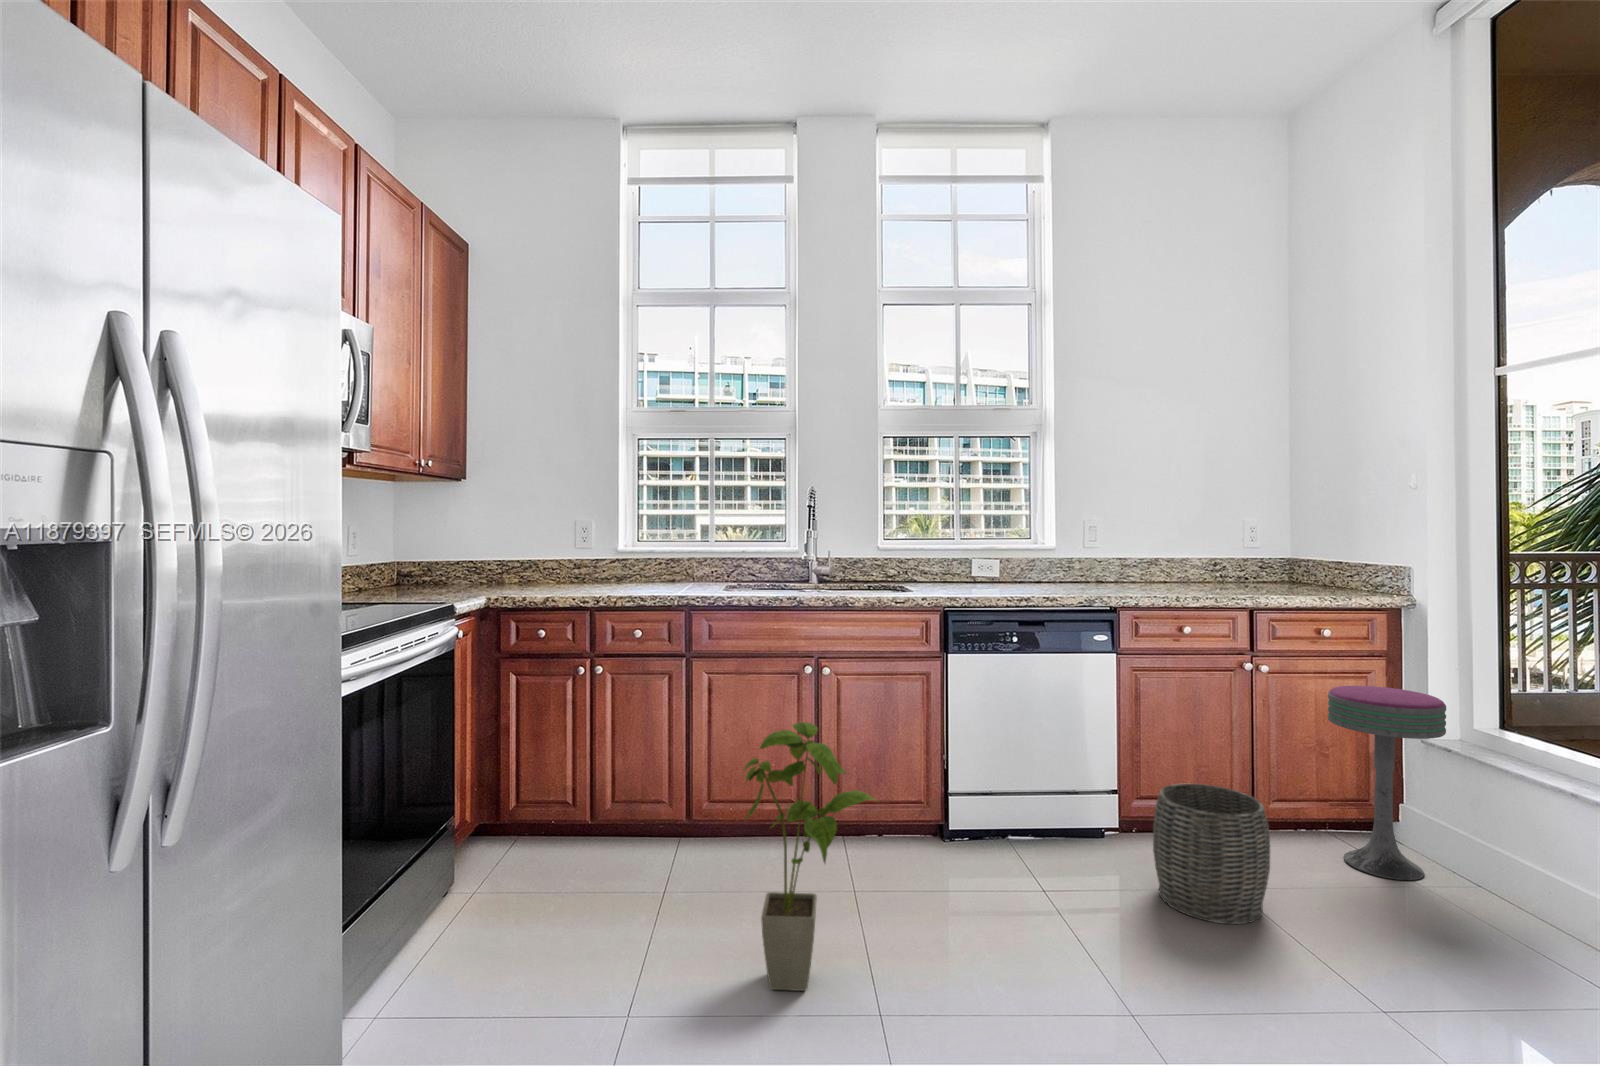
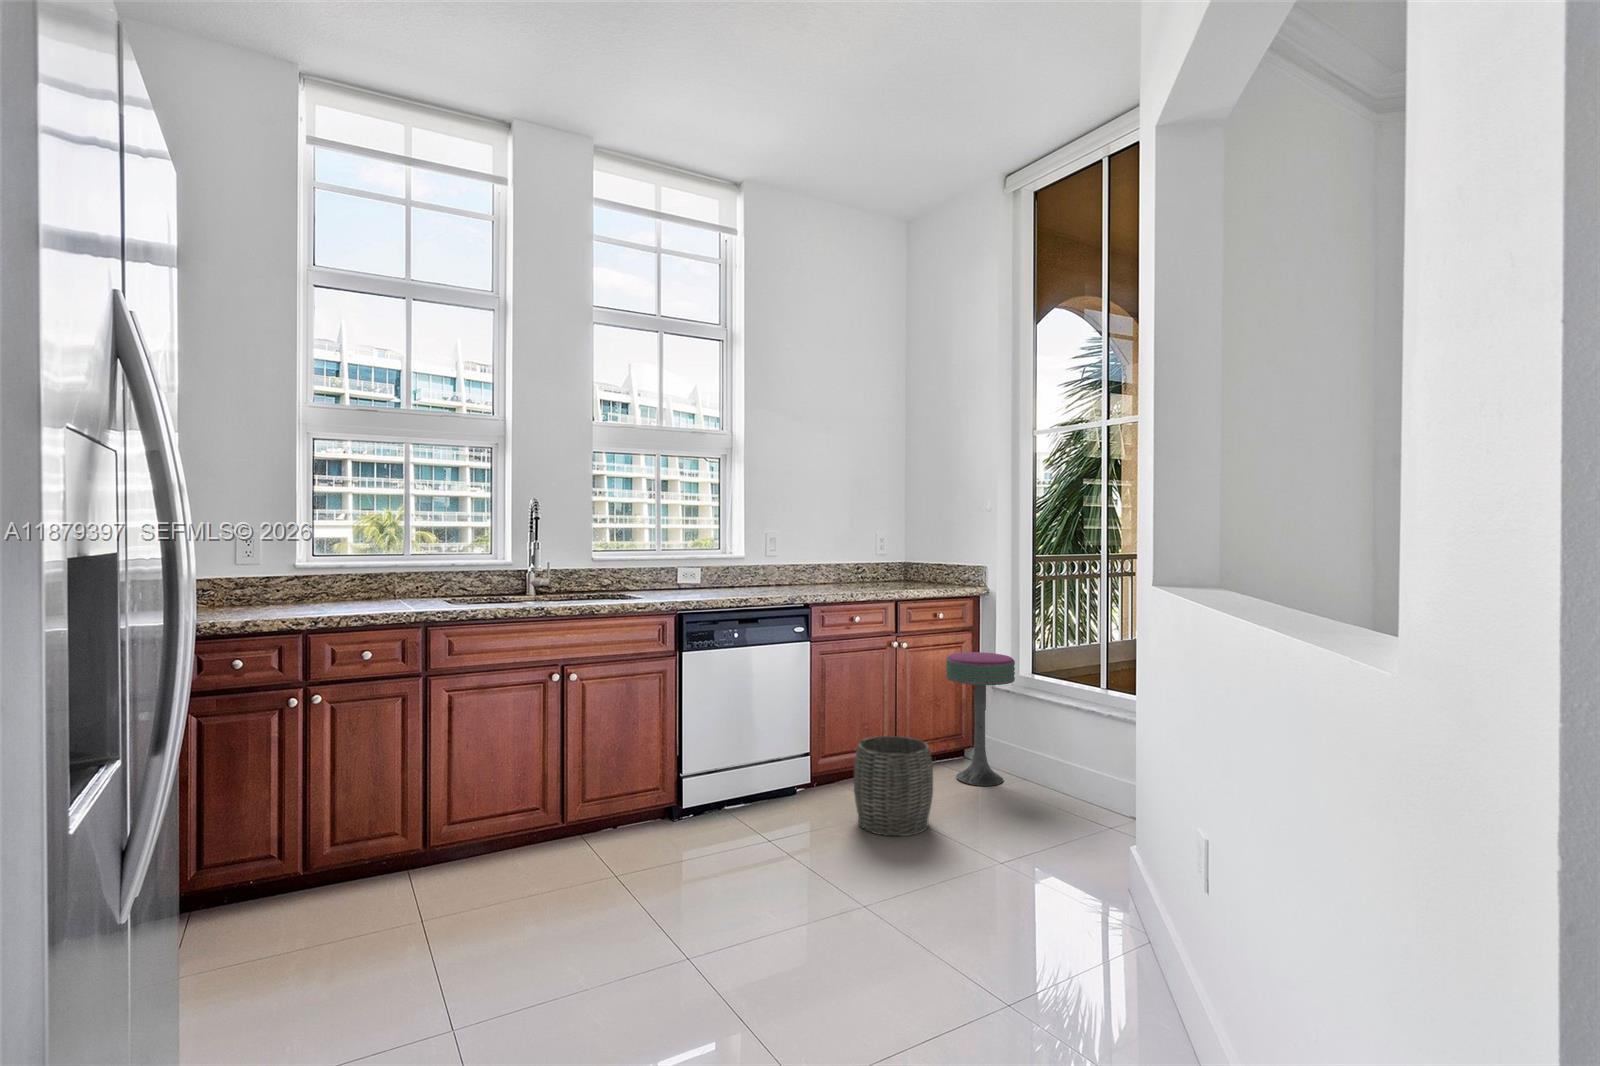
house plant: present [744,722,878,991] -> none [564,716,688,970]

